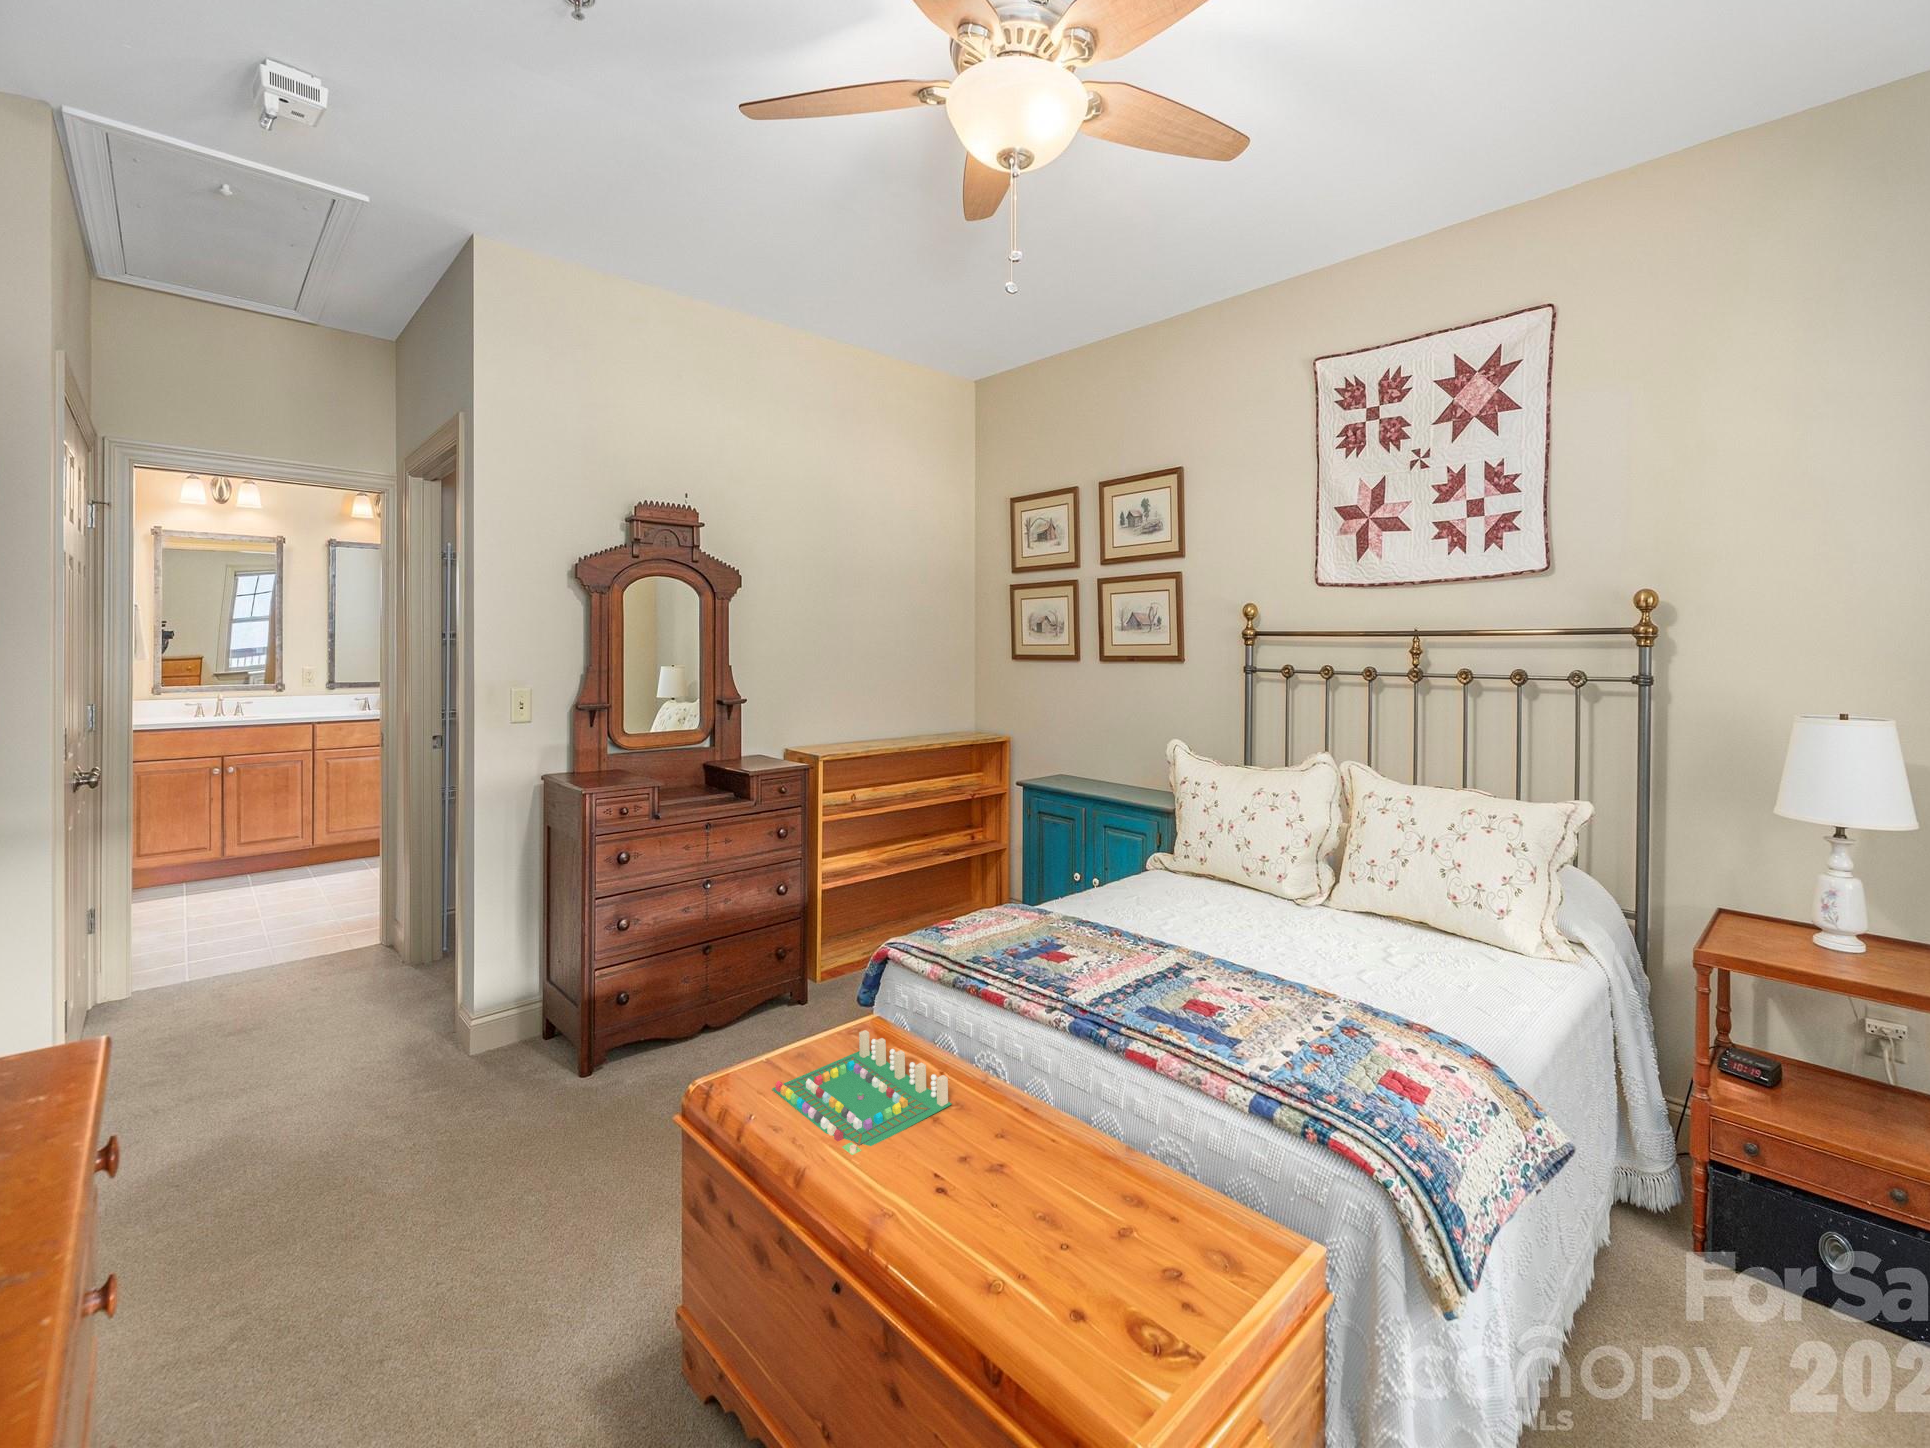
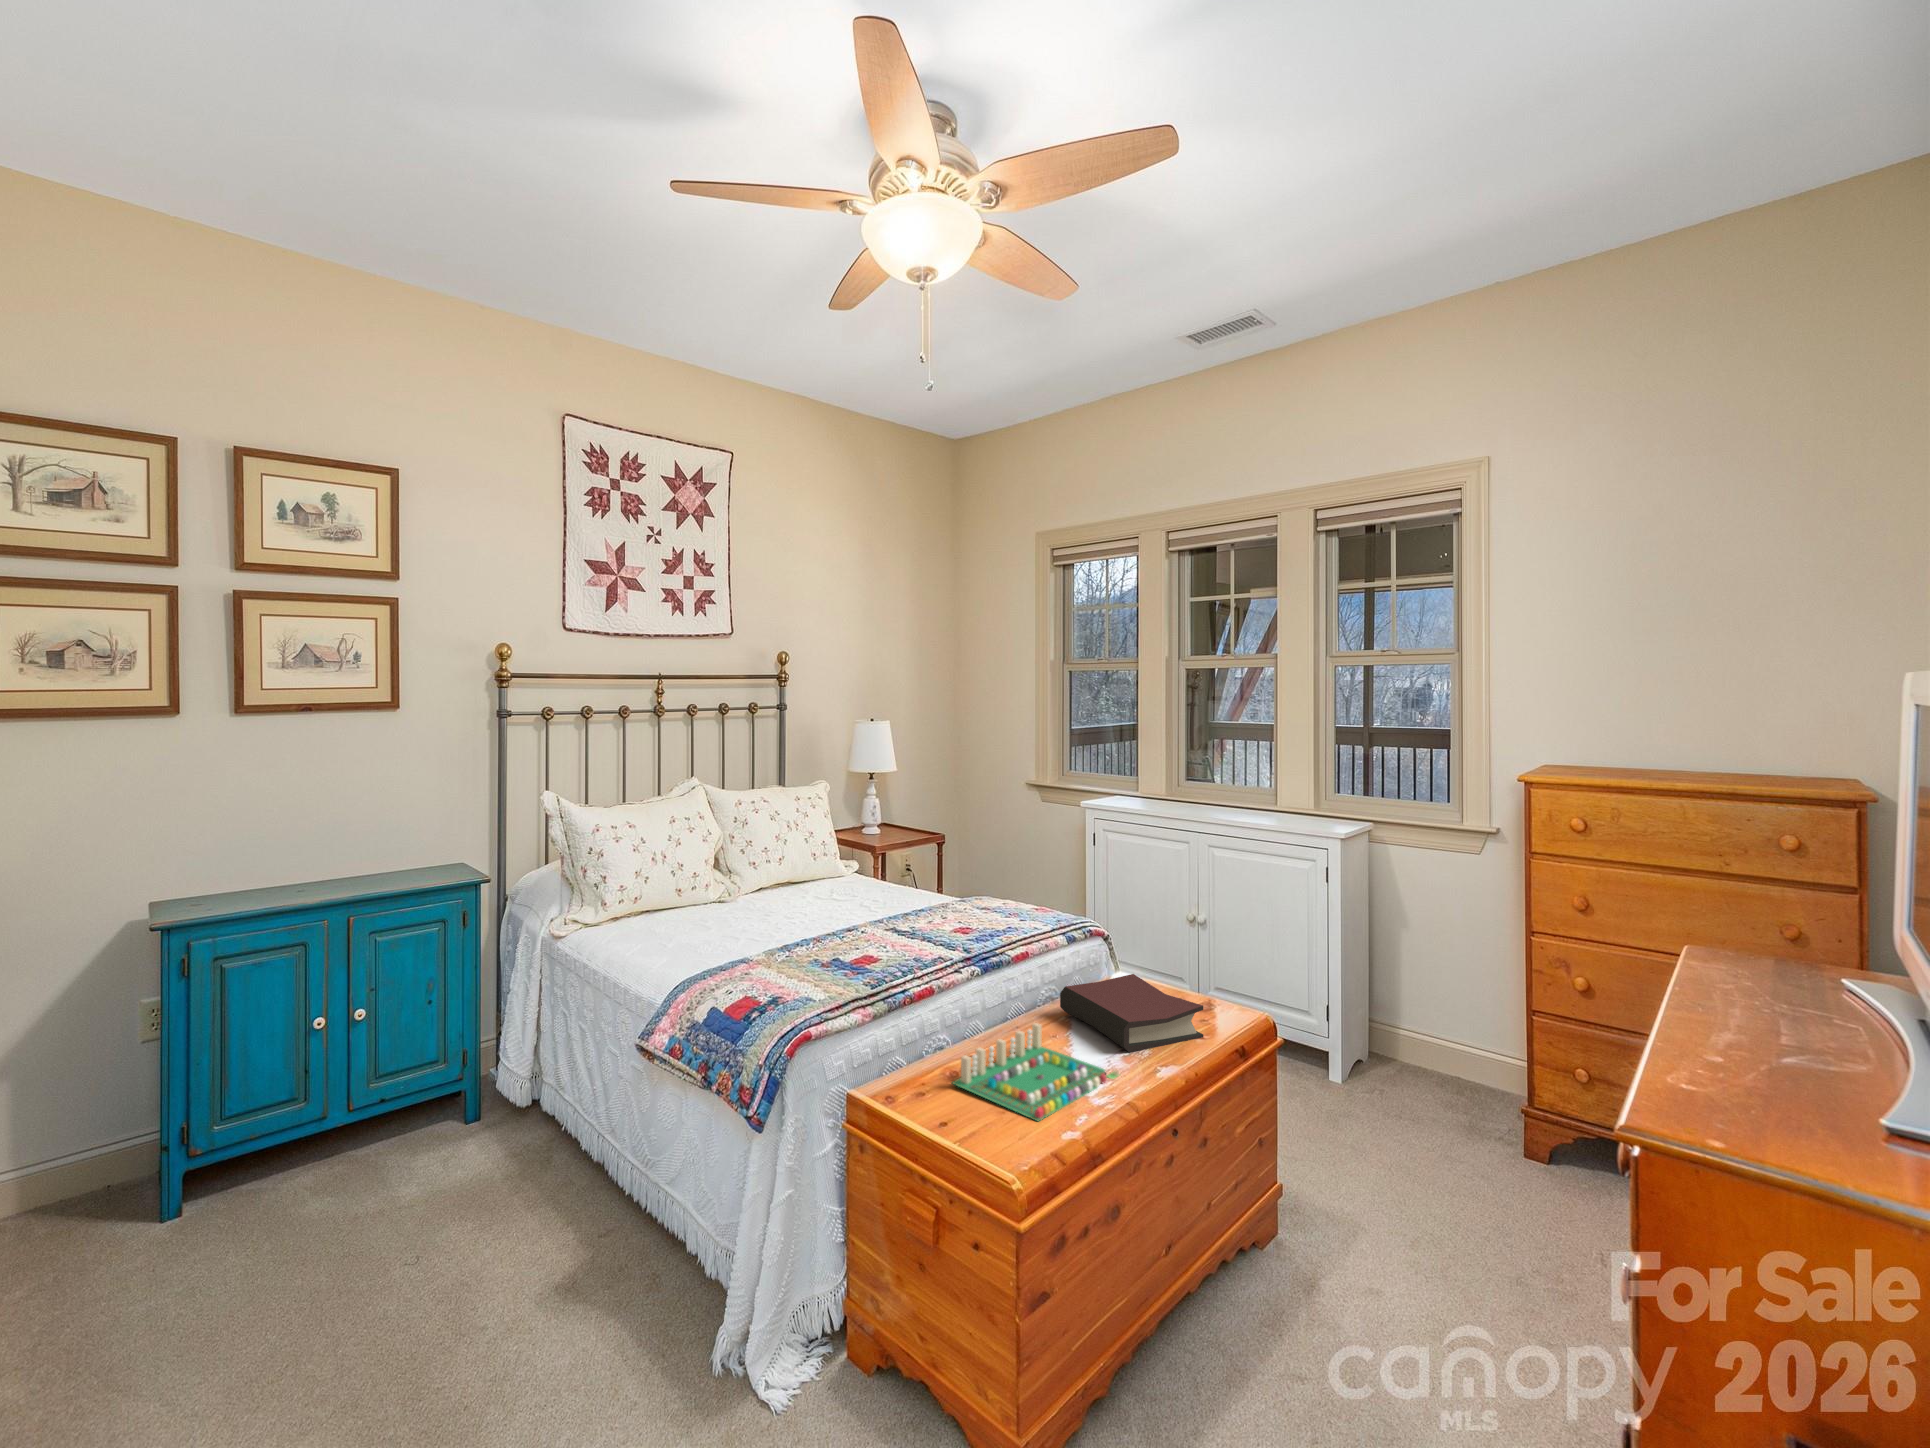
hardback book: none [910,1102,1115,1261] -> present [1060,974,1203,1052]

